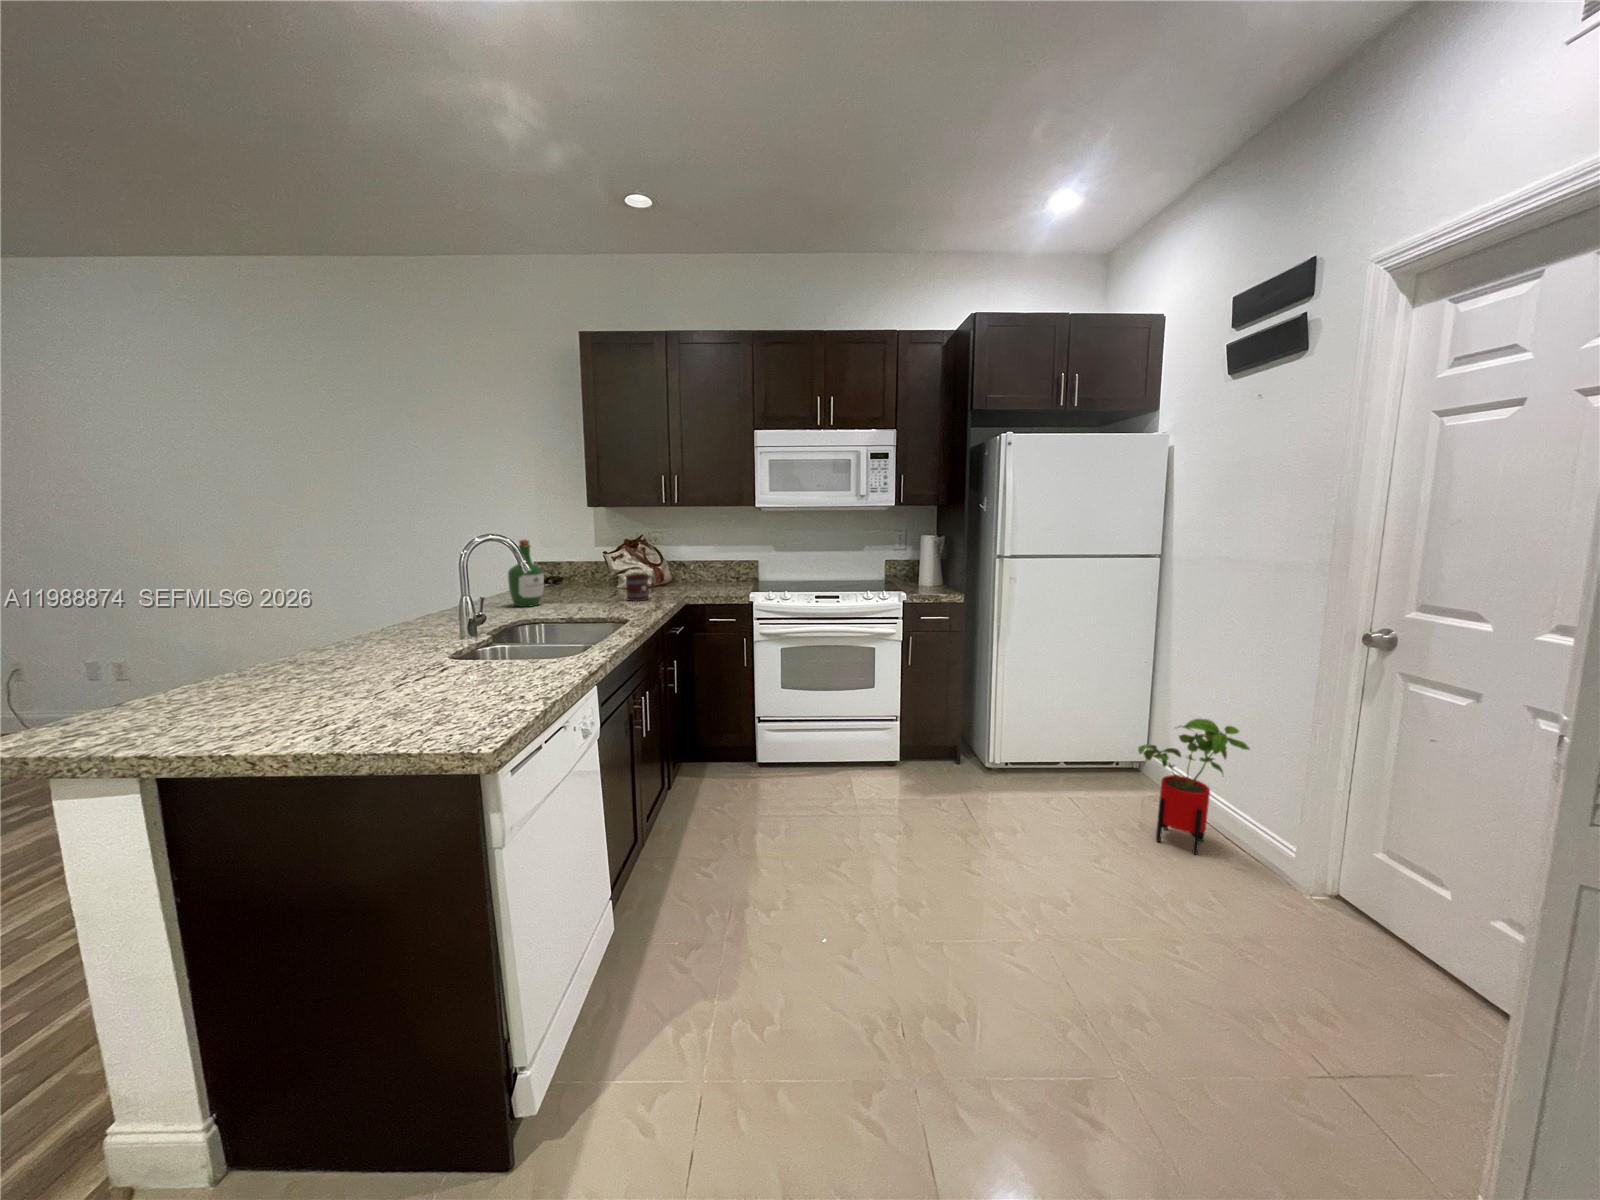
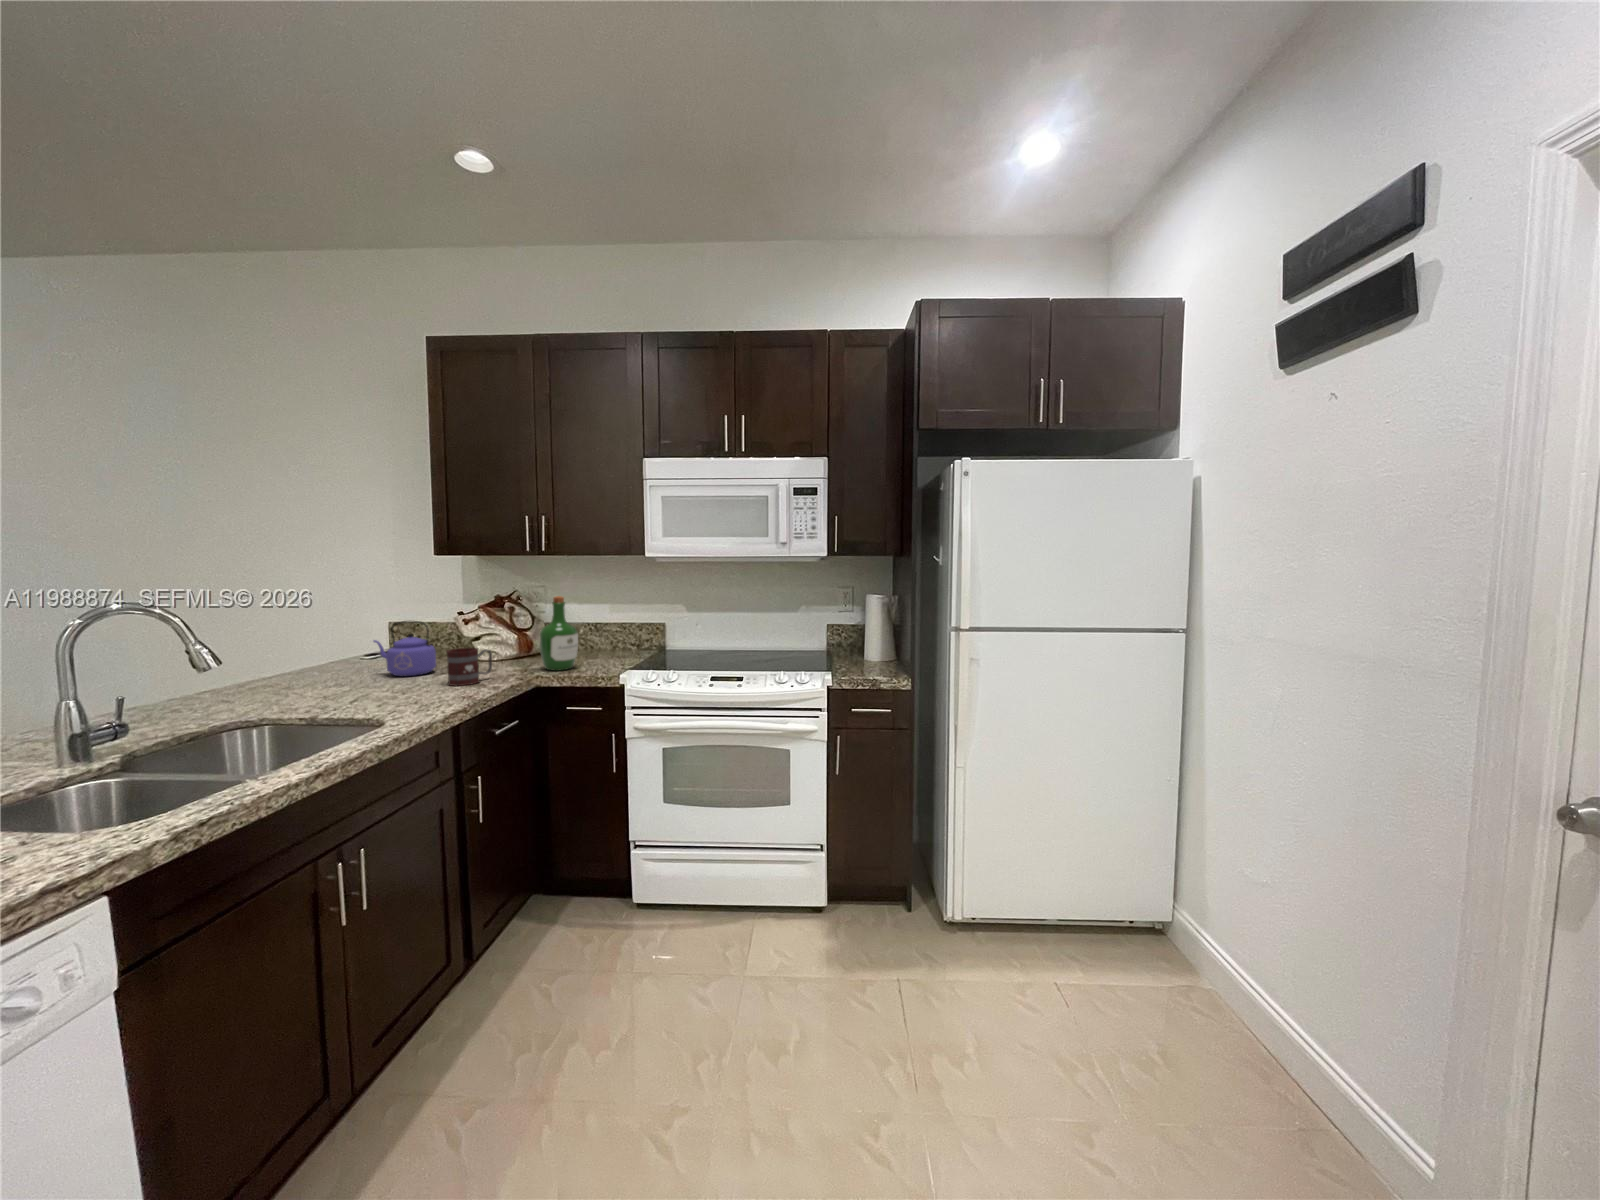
wine bottle: present [508,540,544,607] -> present [540,596,578,671]
kettle: none [557,555,603,597] -> present [374,621,436,677]
house plant: present [1138,719,1250,855] -> none [1149,900,1332,1129]

